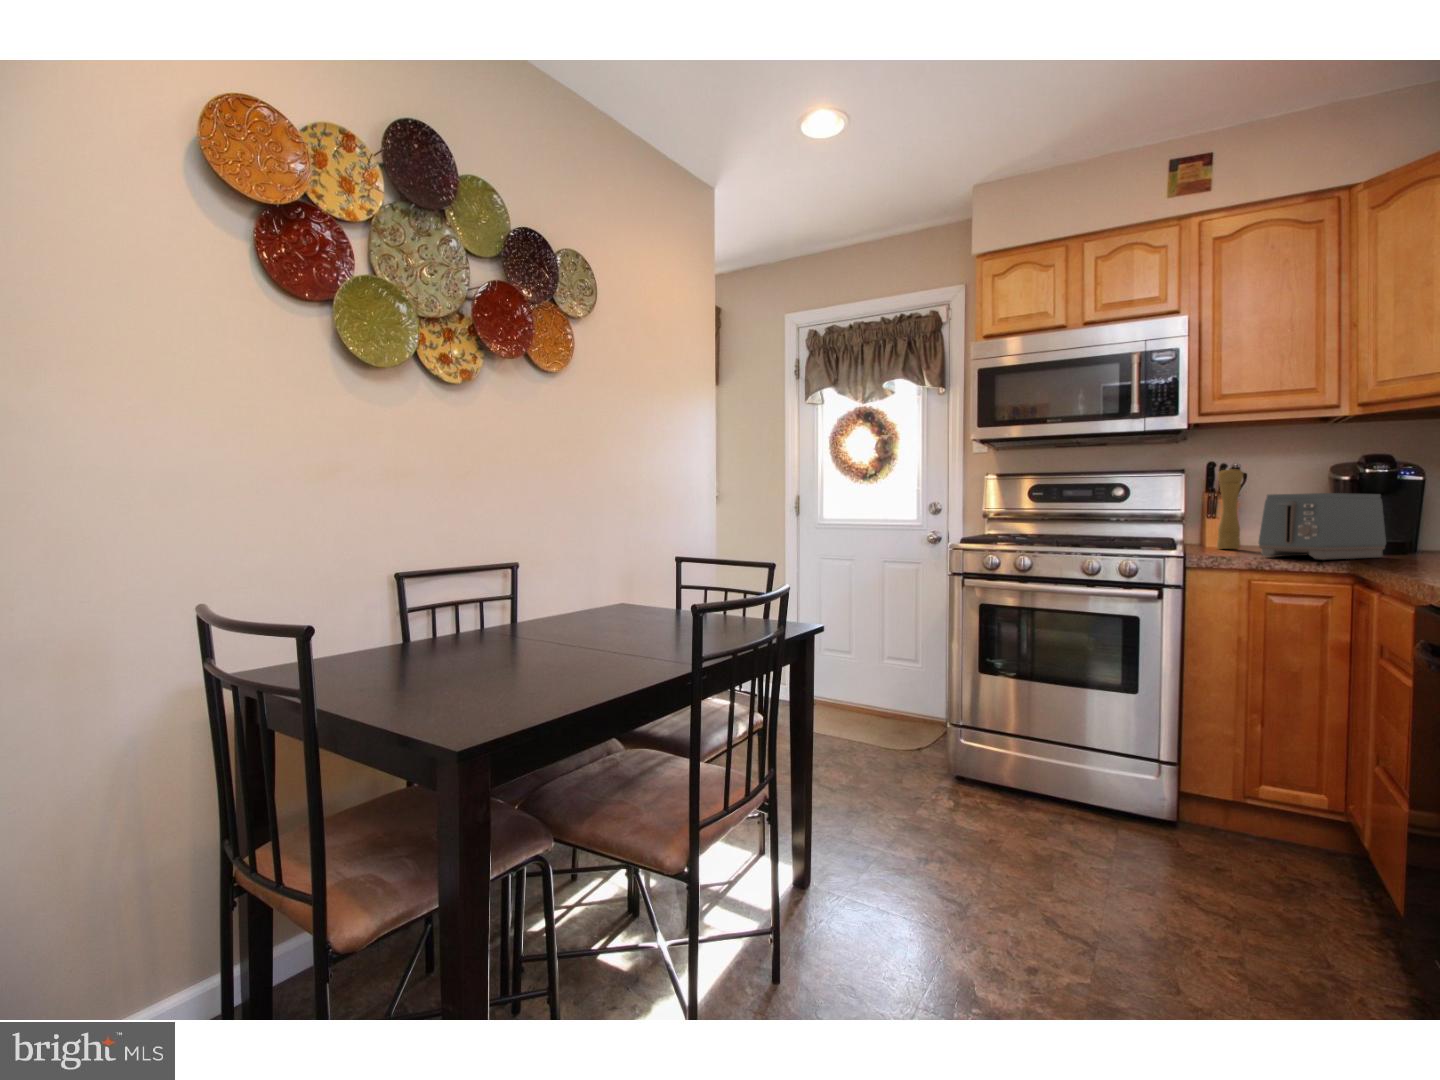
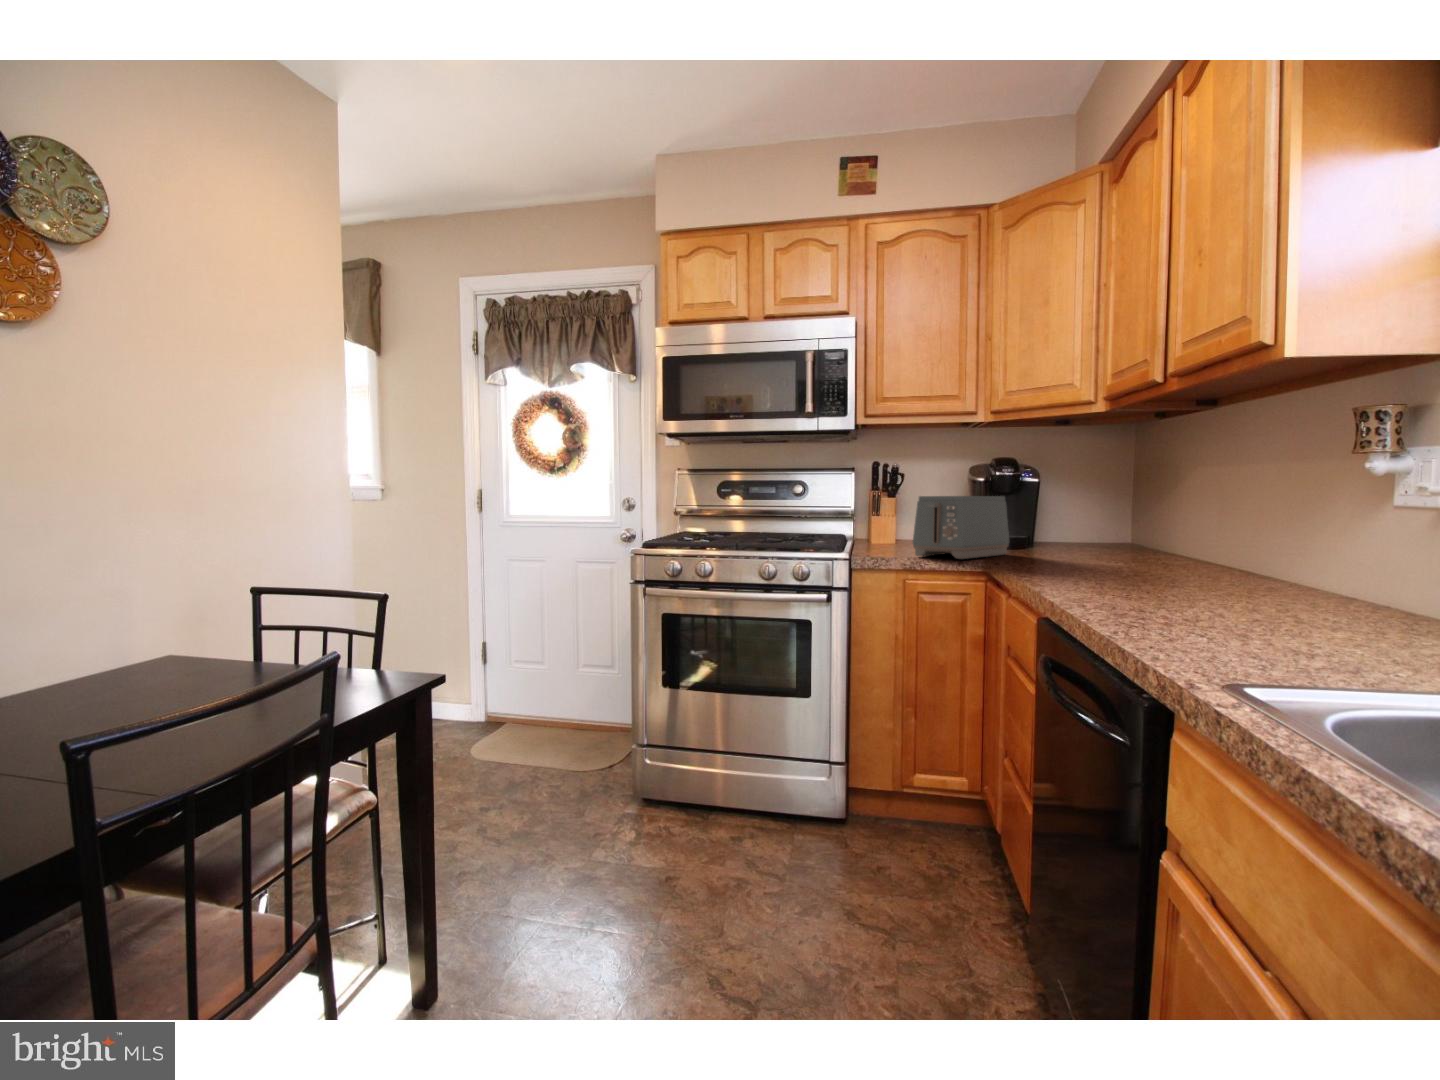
pepper mill: present [1217,468,1243,549] -> none [881,469,902,548]

